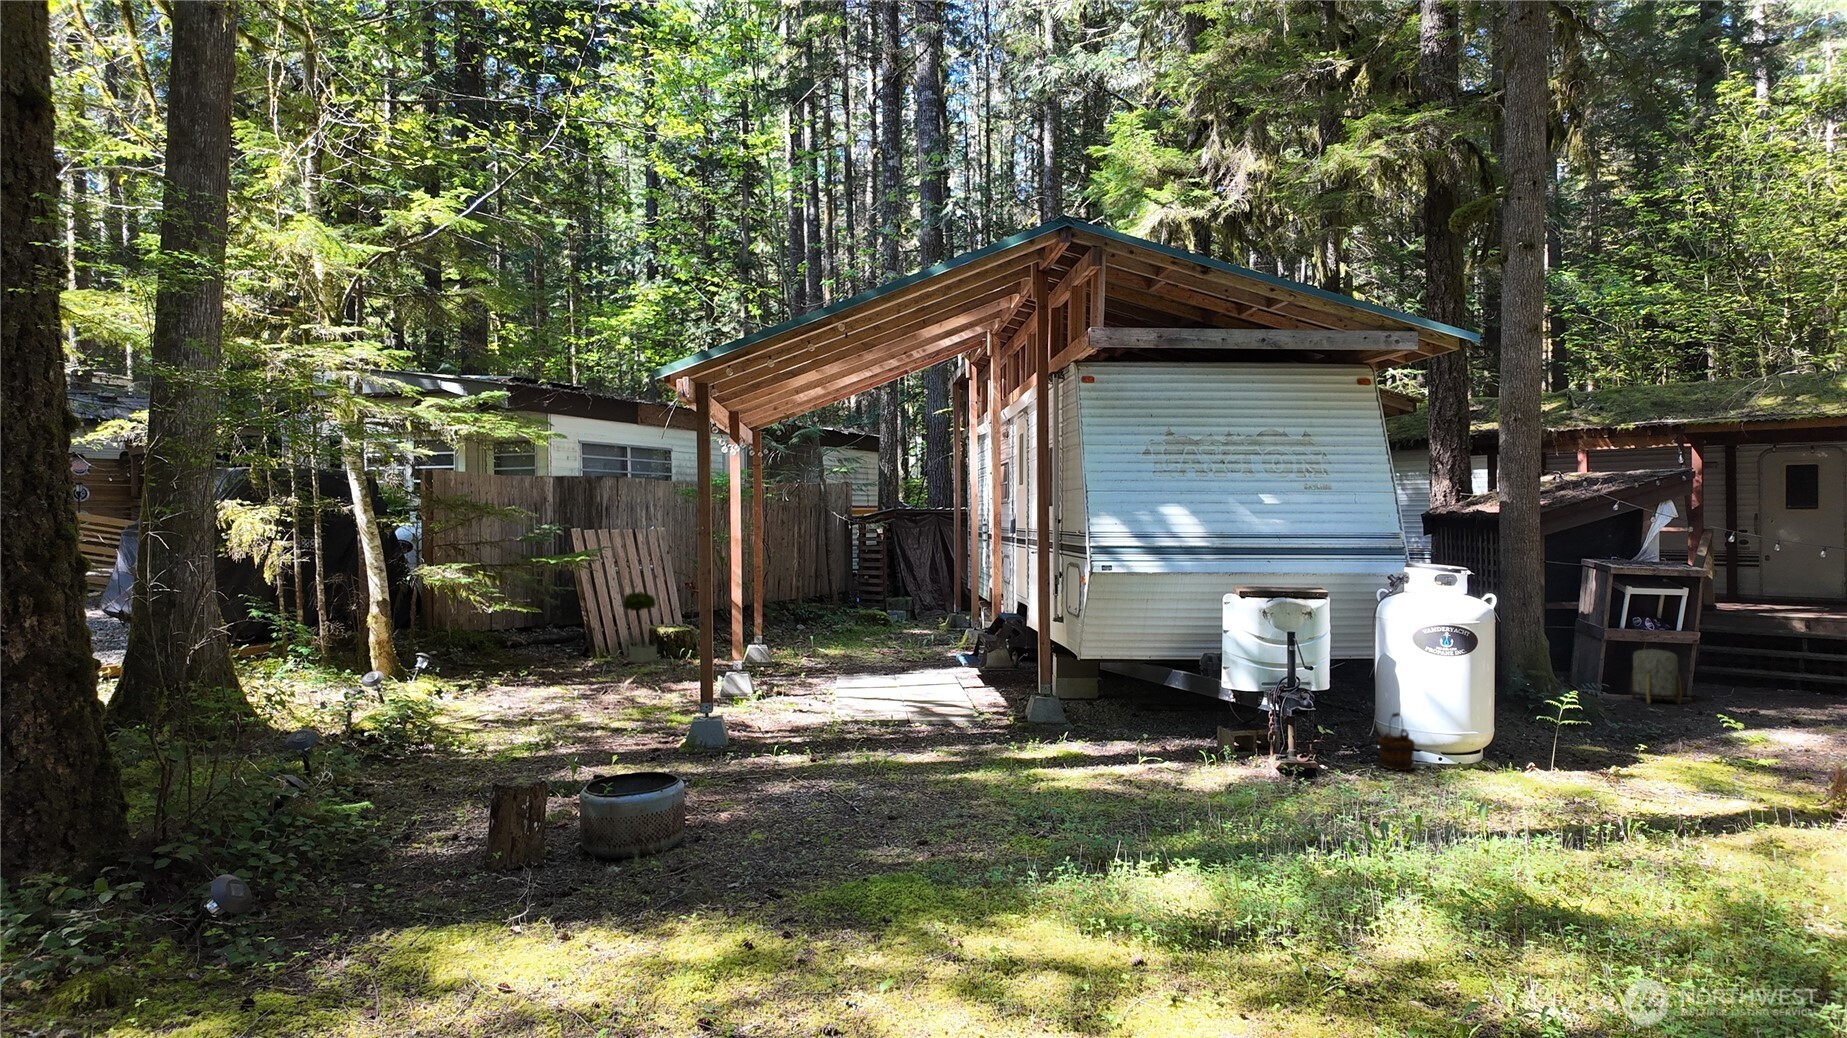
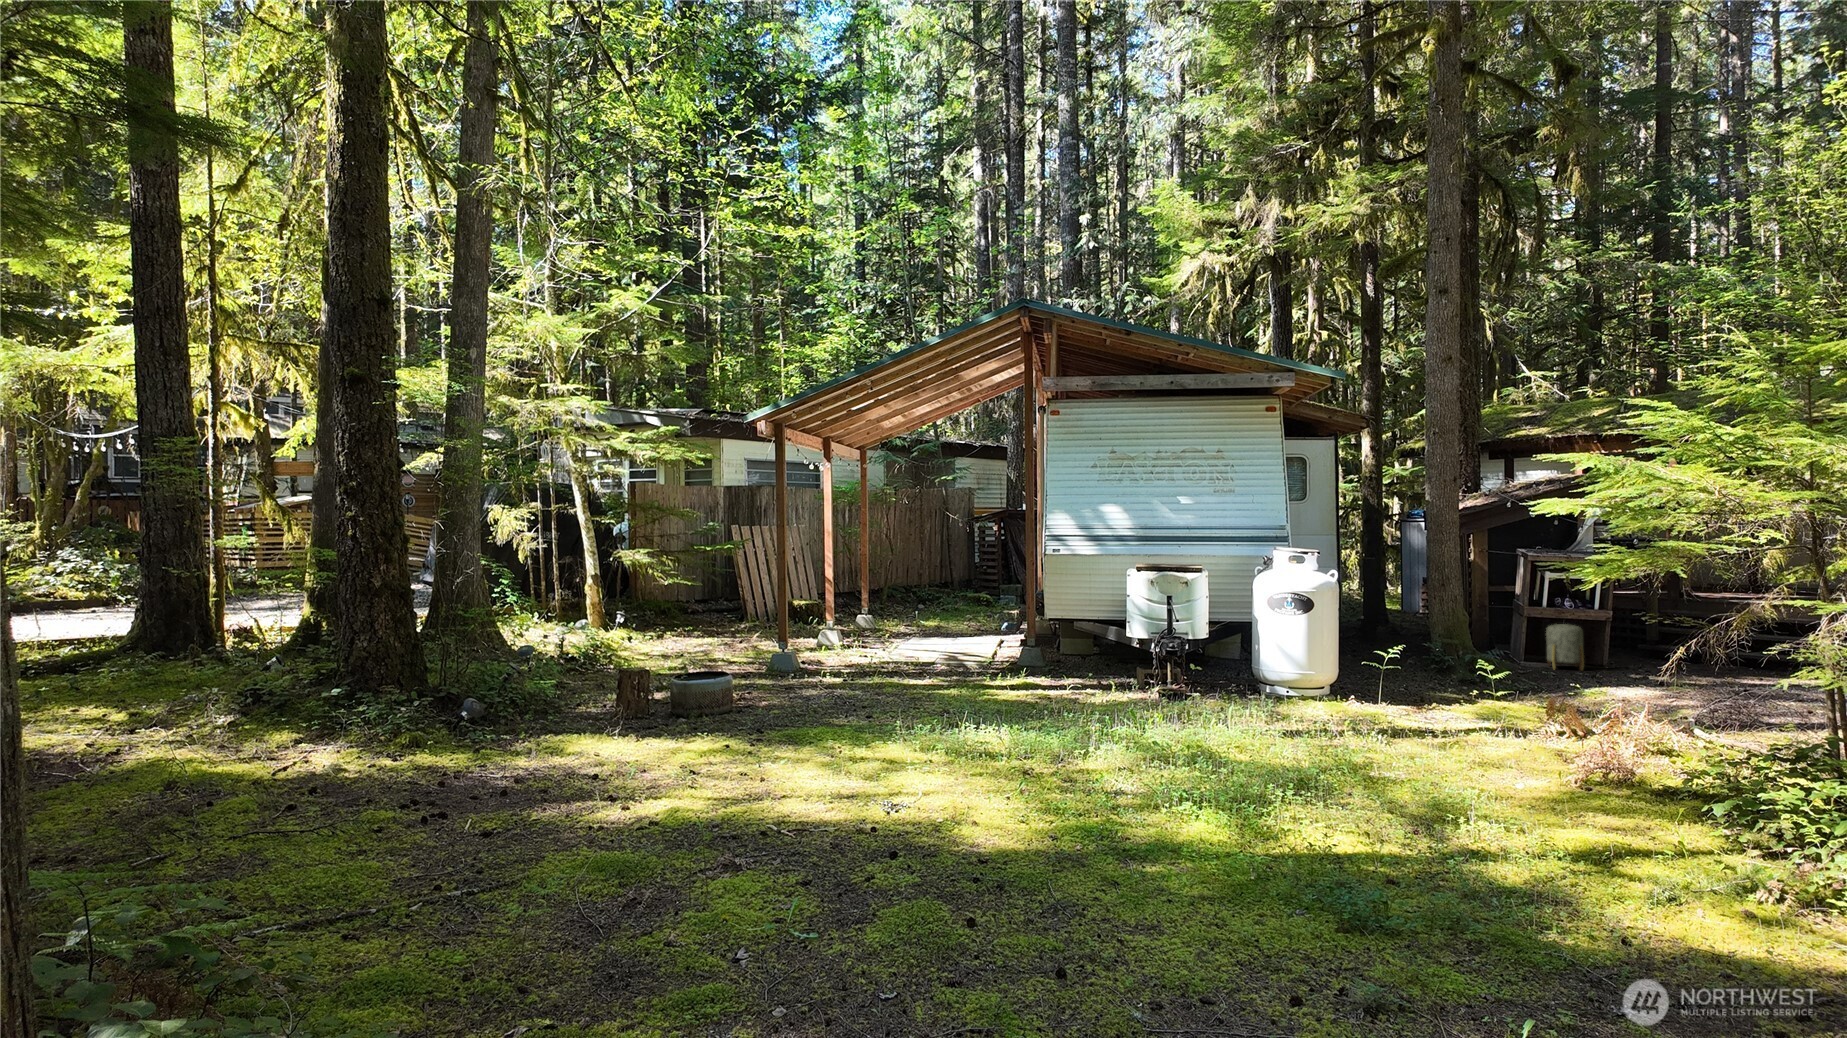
potted tree: present [624,592,657,663] -> none [767,573,791,627]
wooden bucket: present [1378,713,1415,770] -> none [1232,656,1258,697]

